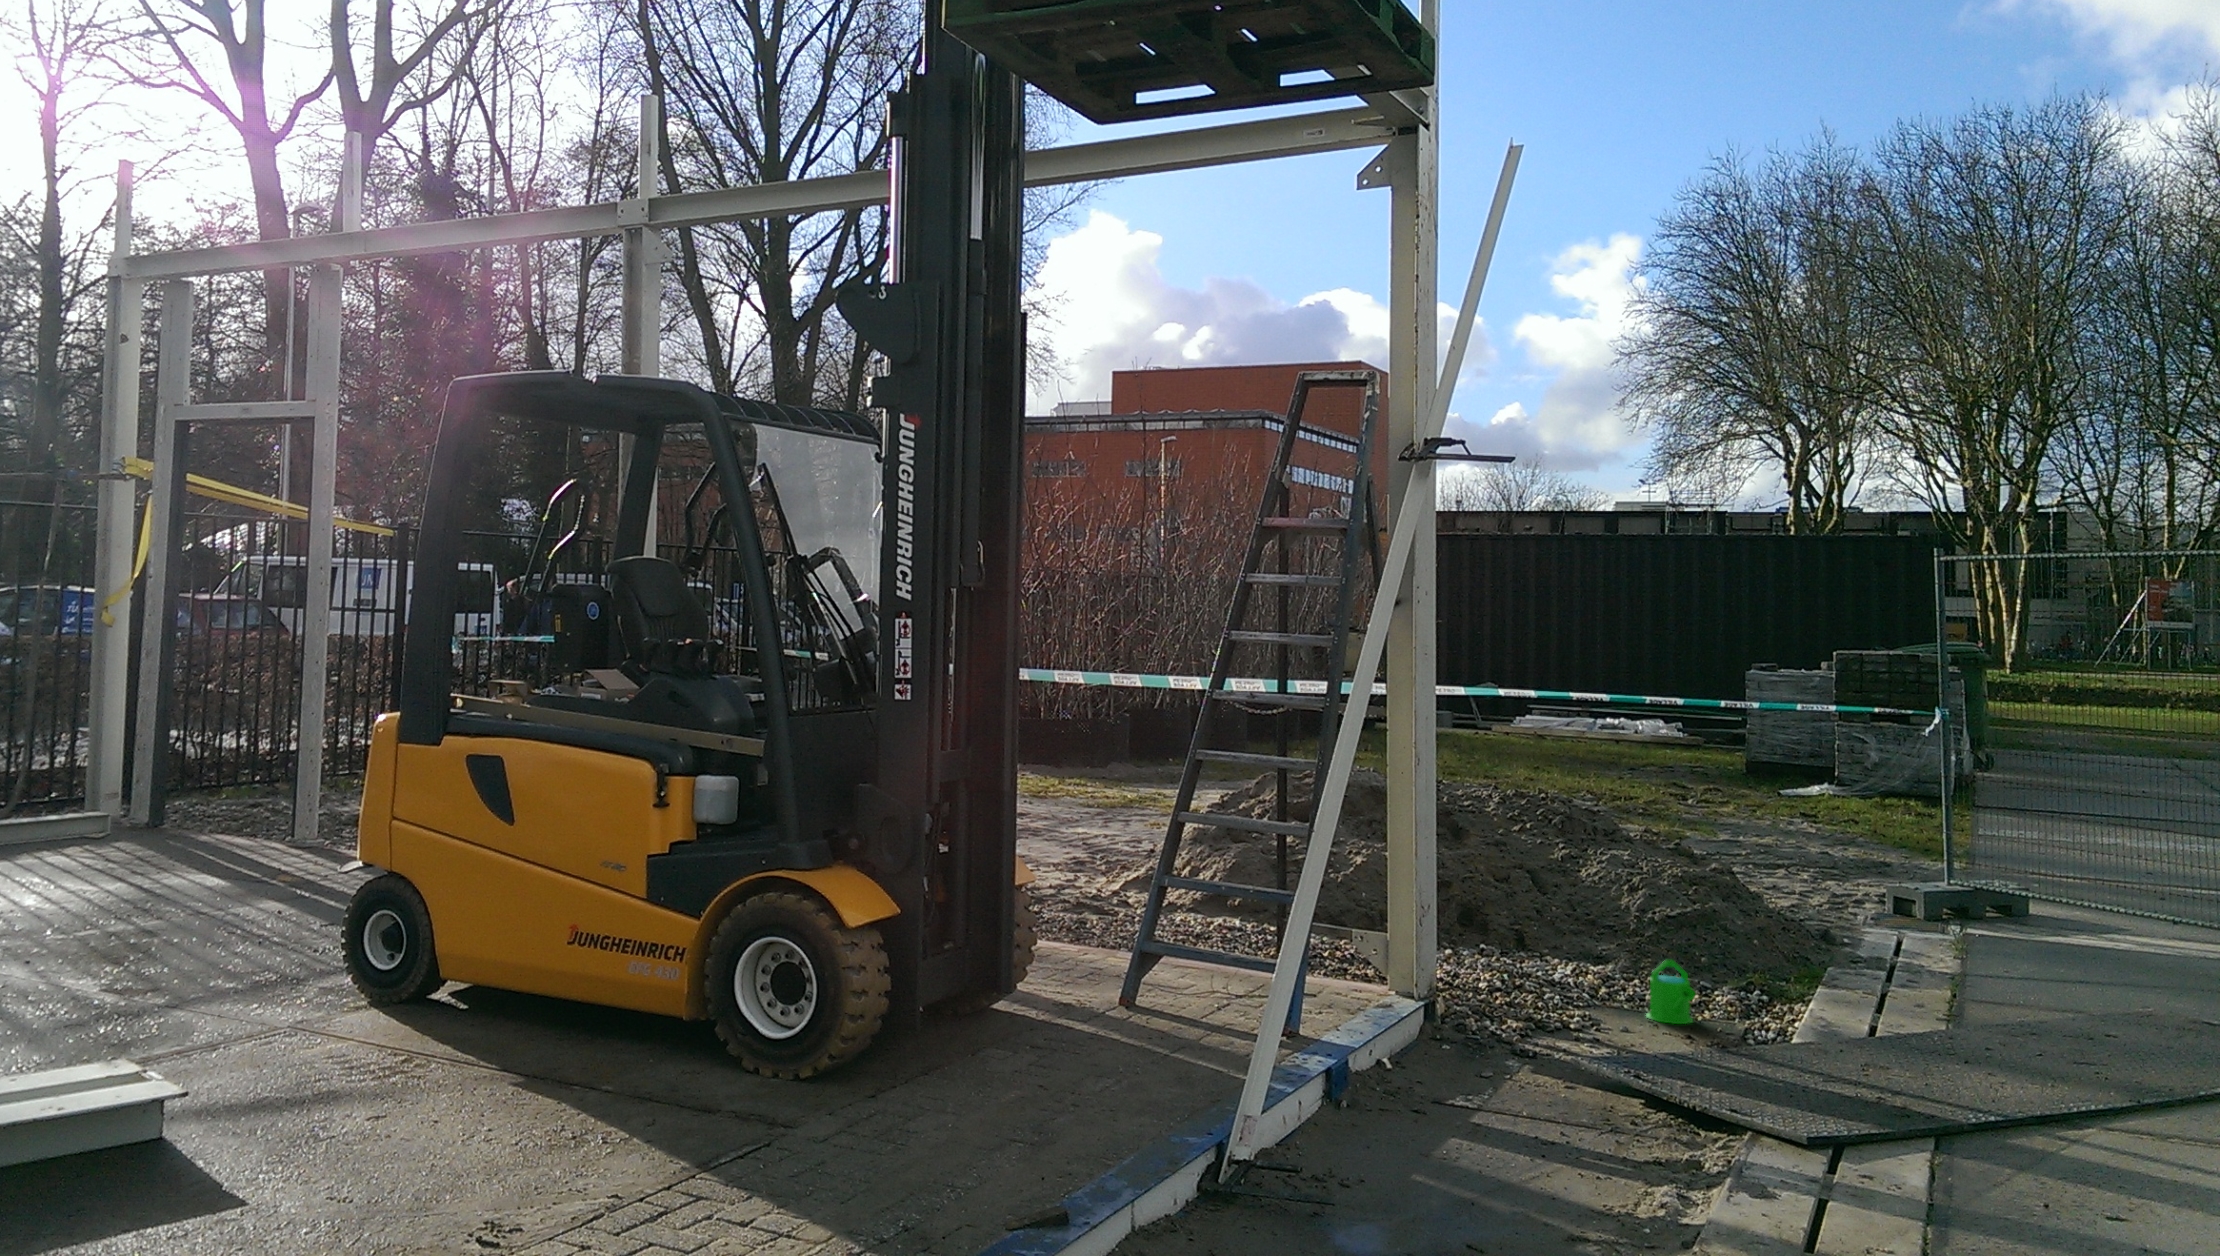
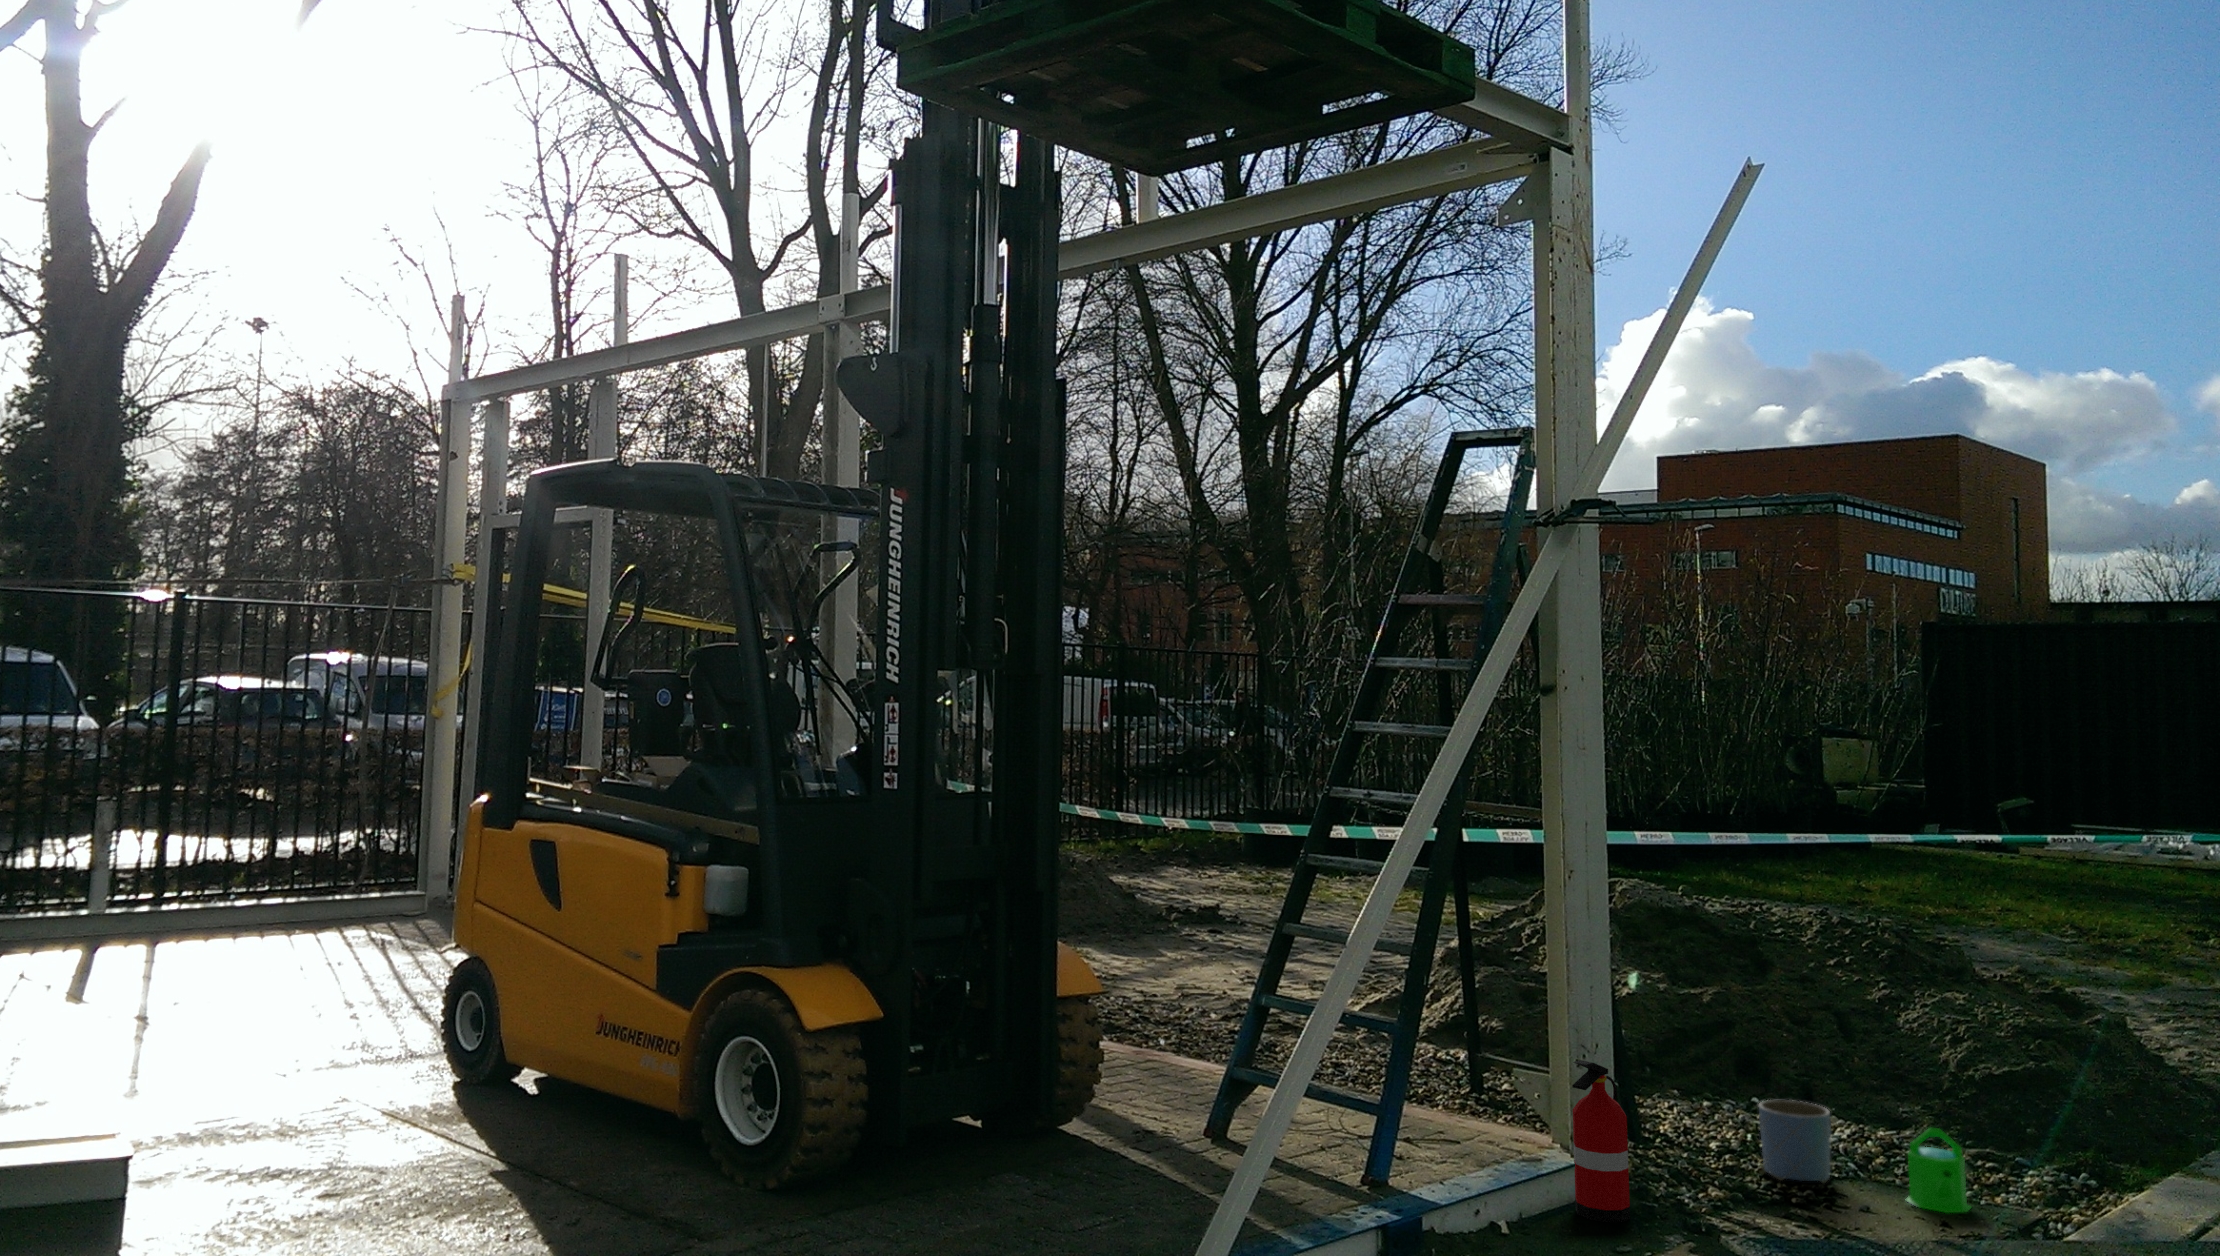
fire extinguisher: none [1432,921,1477,1051] -> present [1572,1060,1630,1222]
planter: none [1532,946,1587,1010] -> present [1759,1100,1831,1183]

